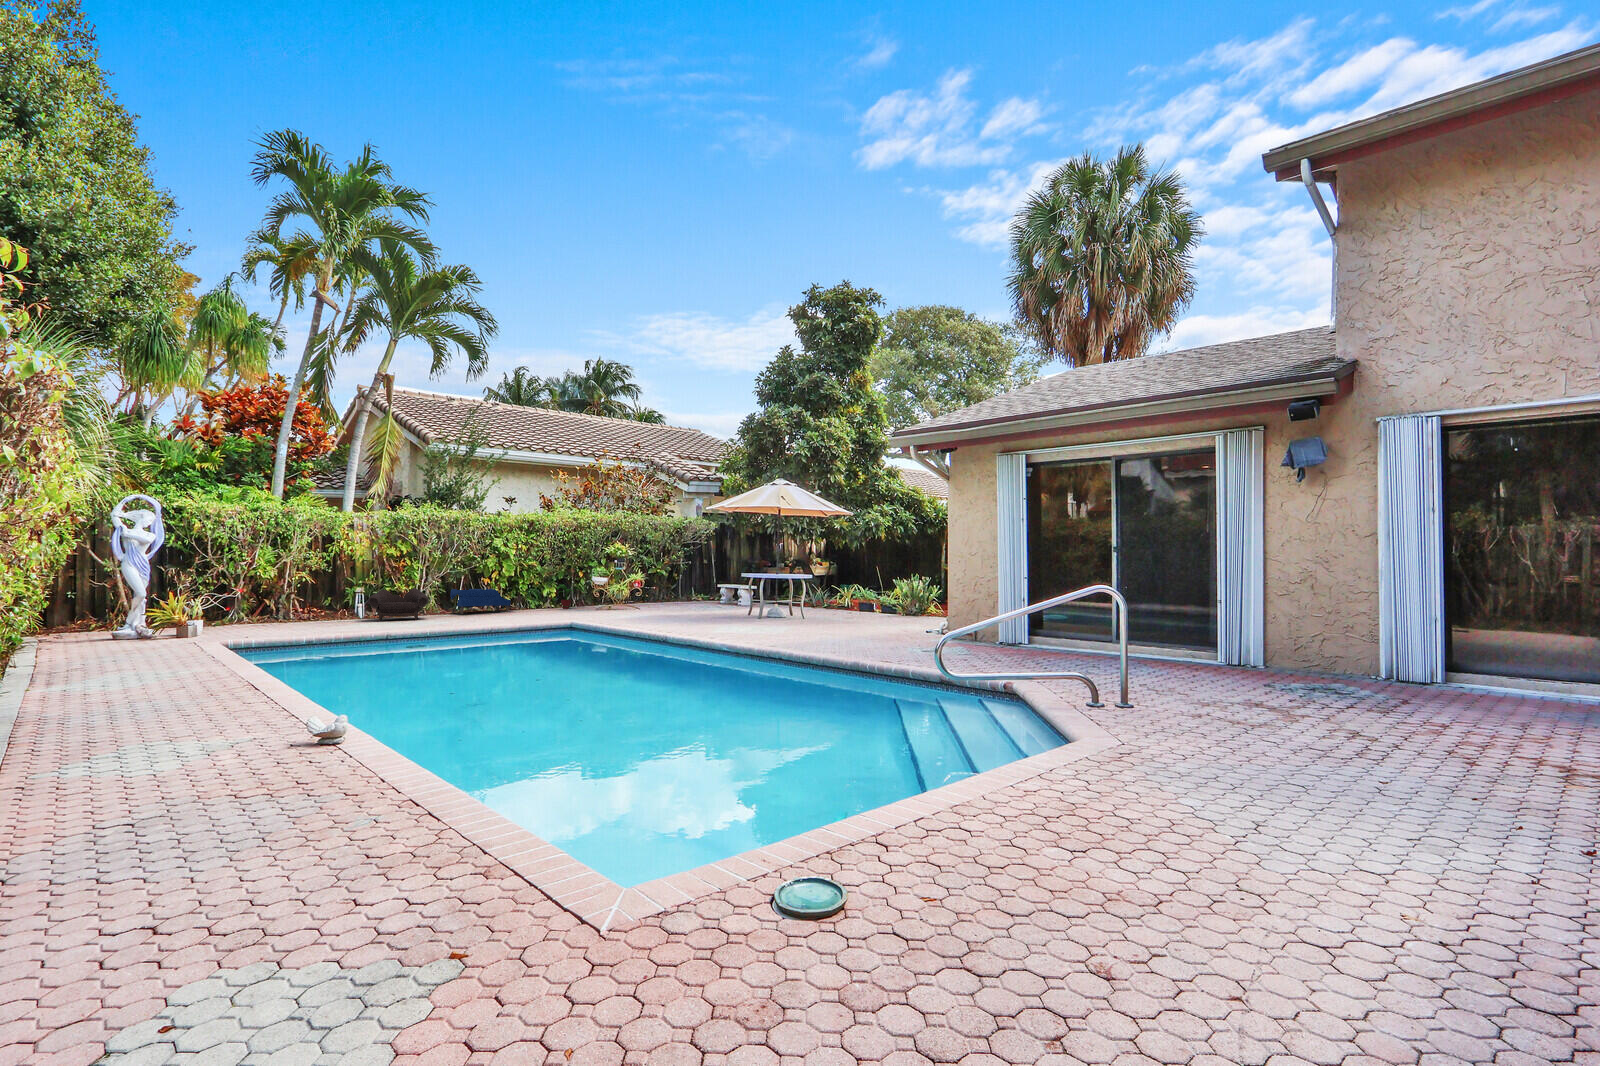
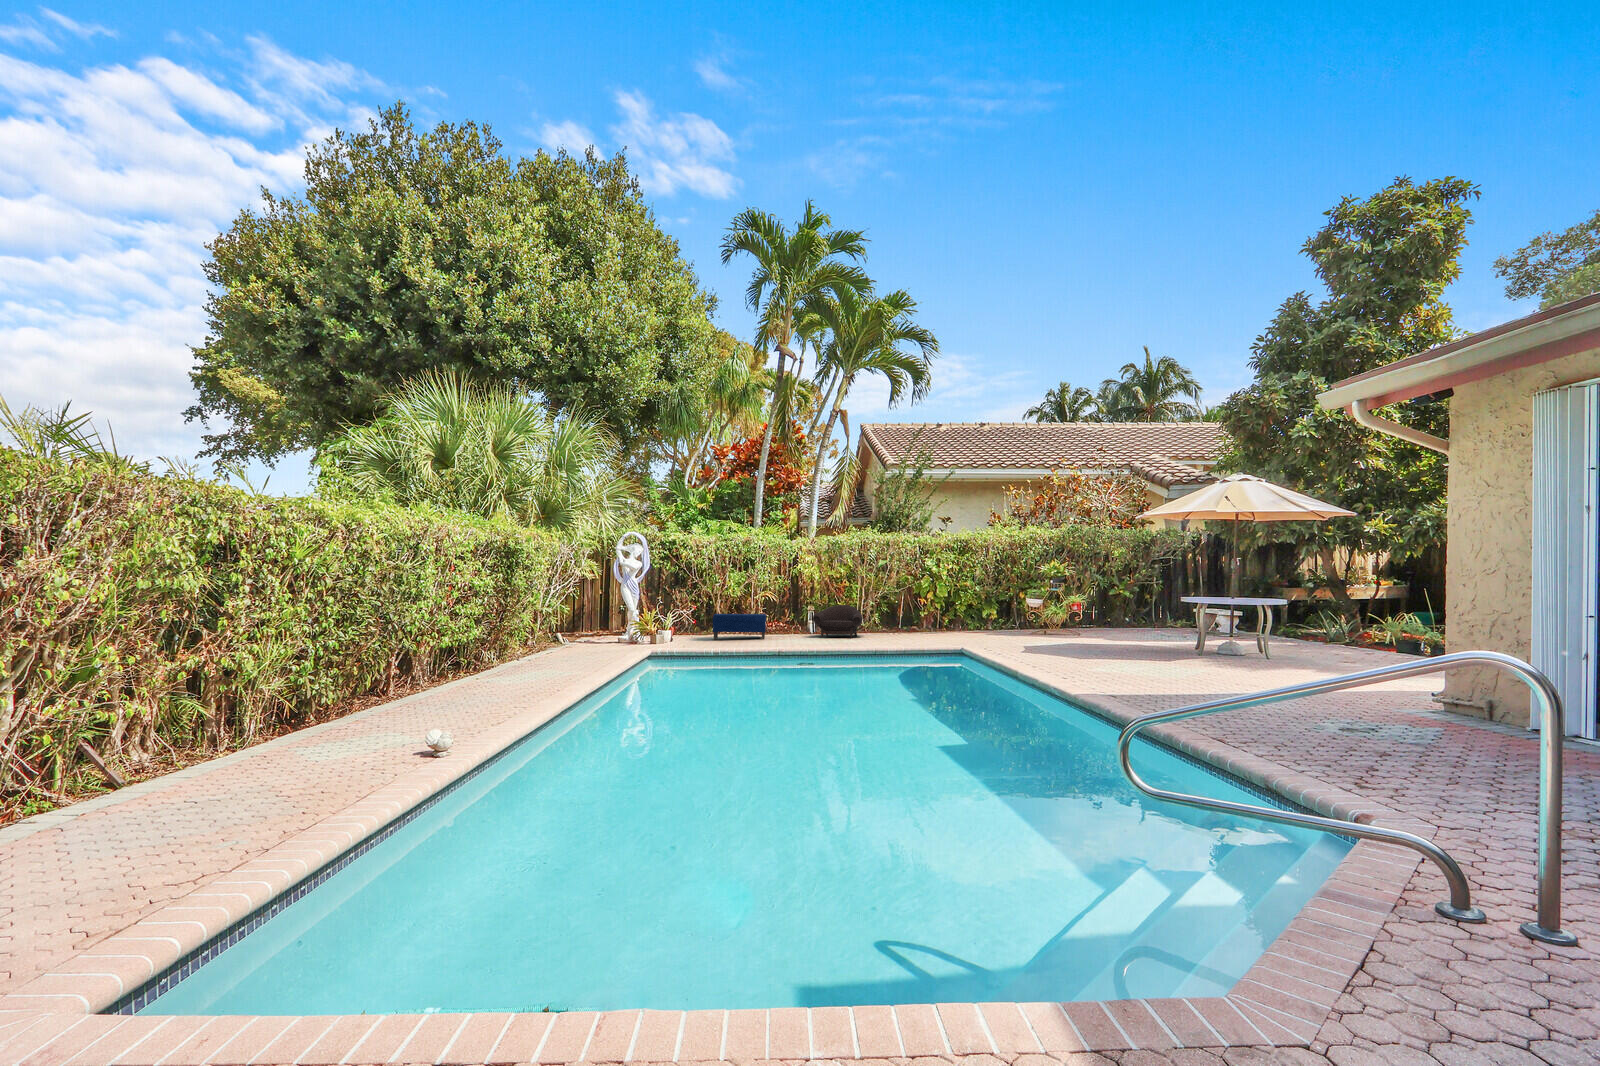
potted plant: present [557,585,579,609] -> none [993,605,1021,632]
bench: present [450,589,511,614] -> present [713,614,766,640]

